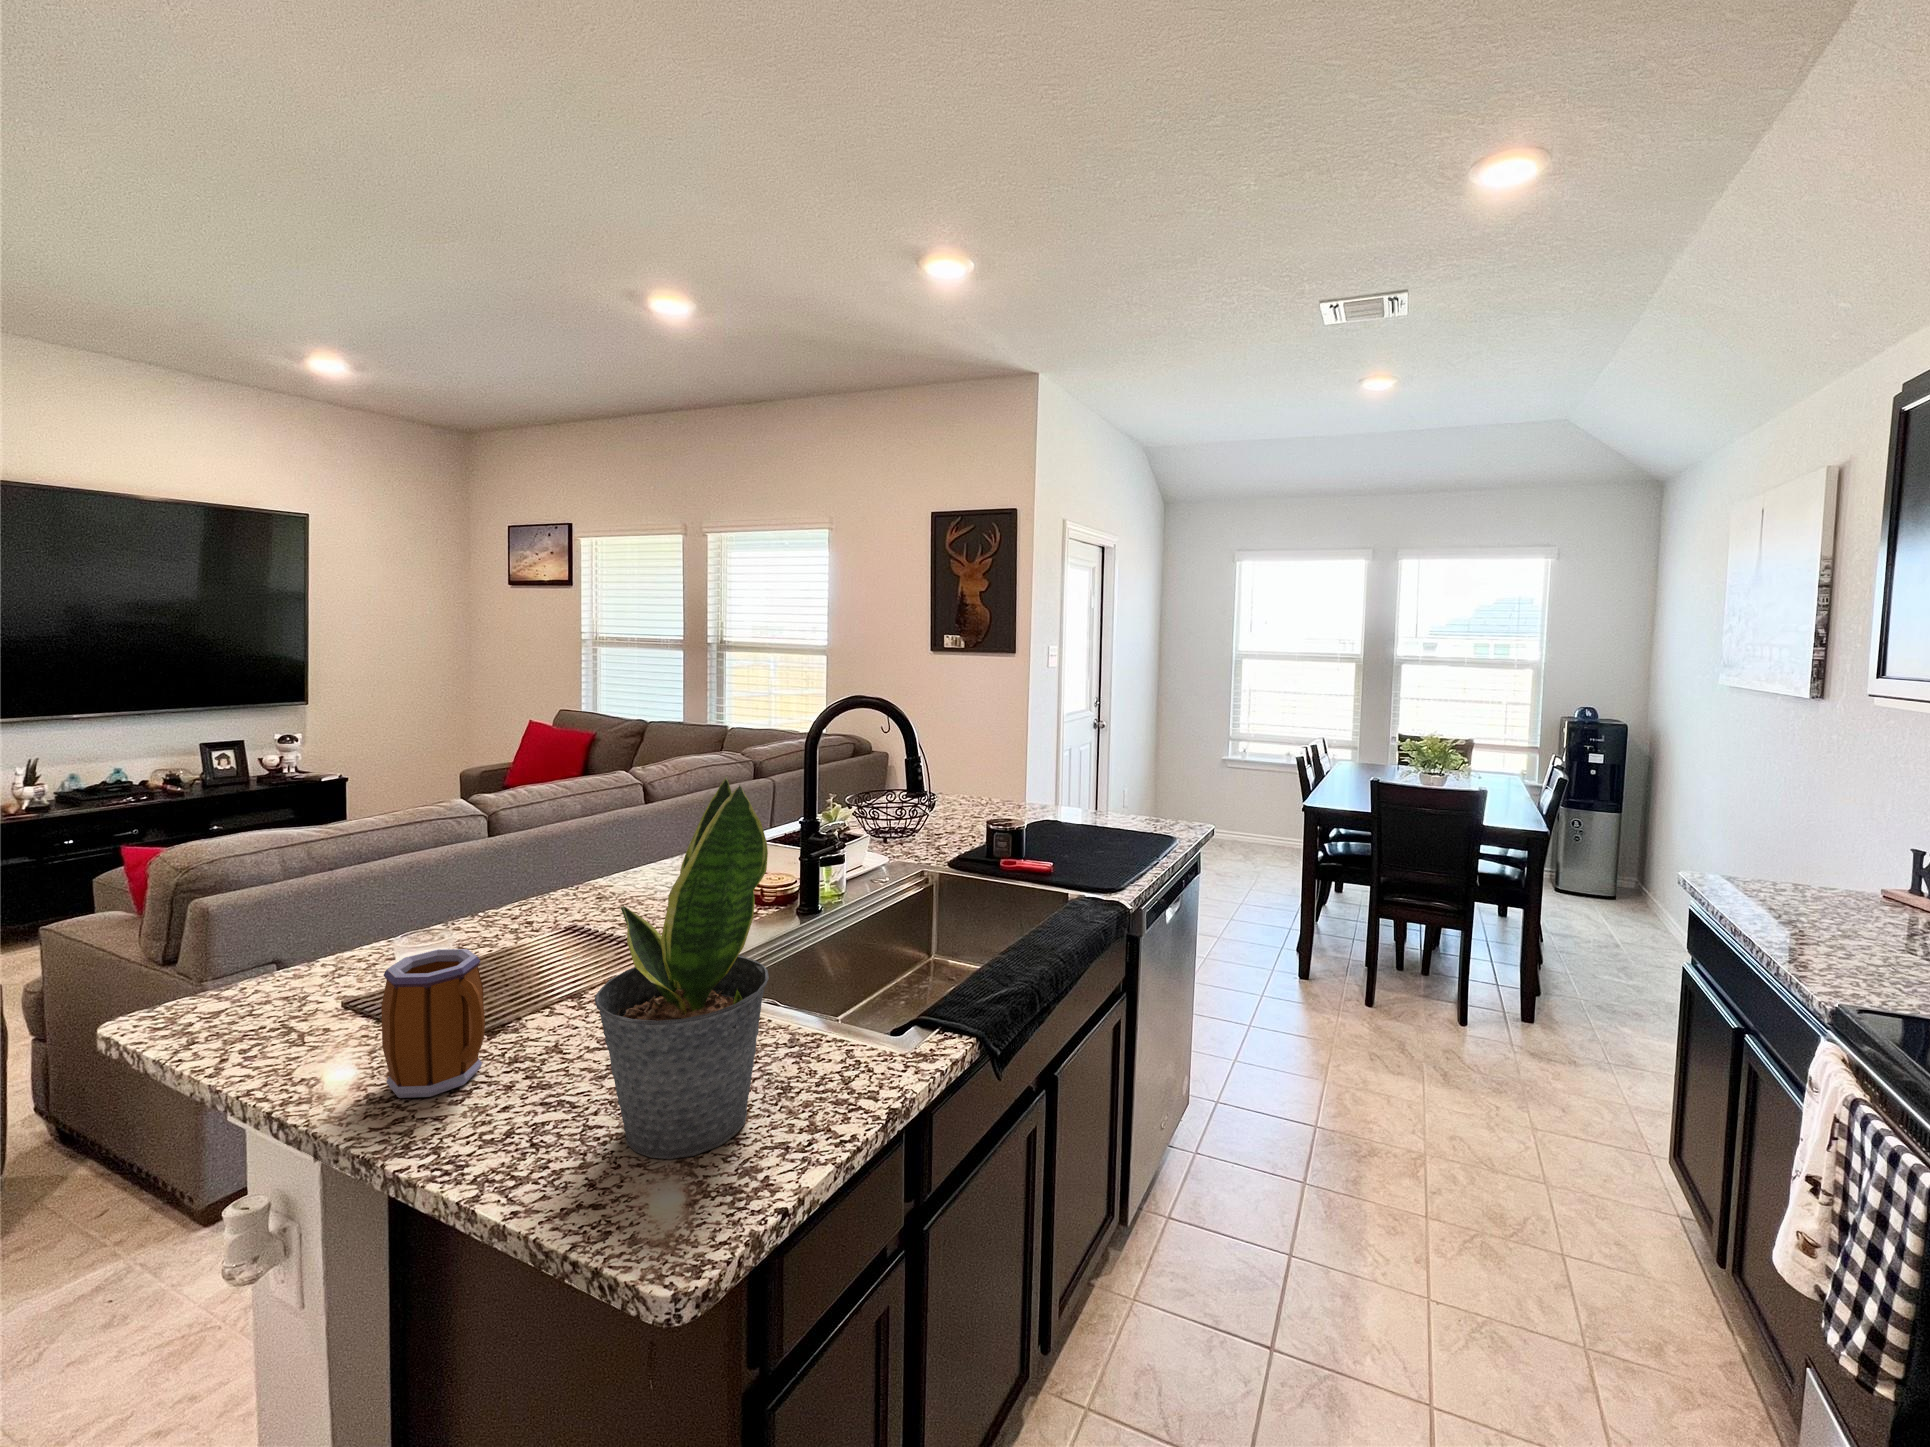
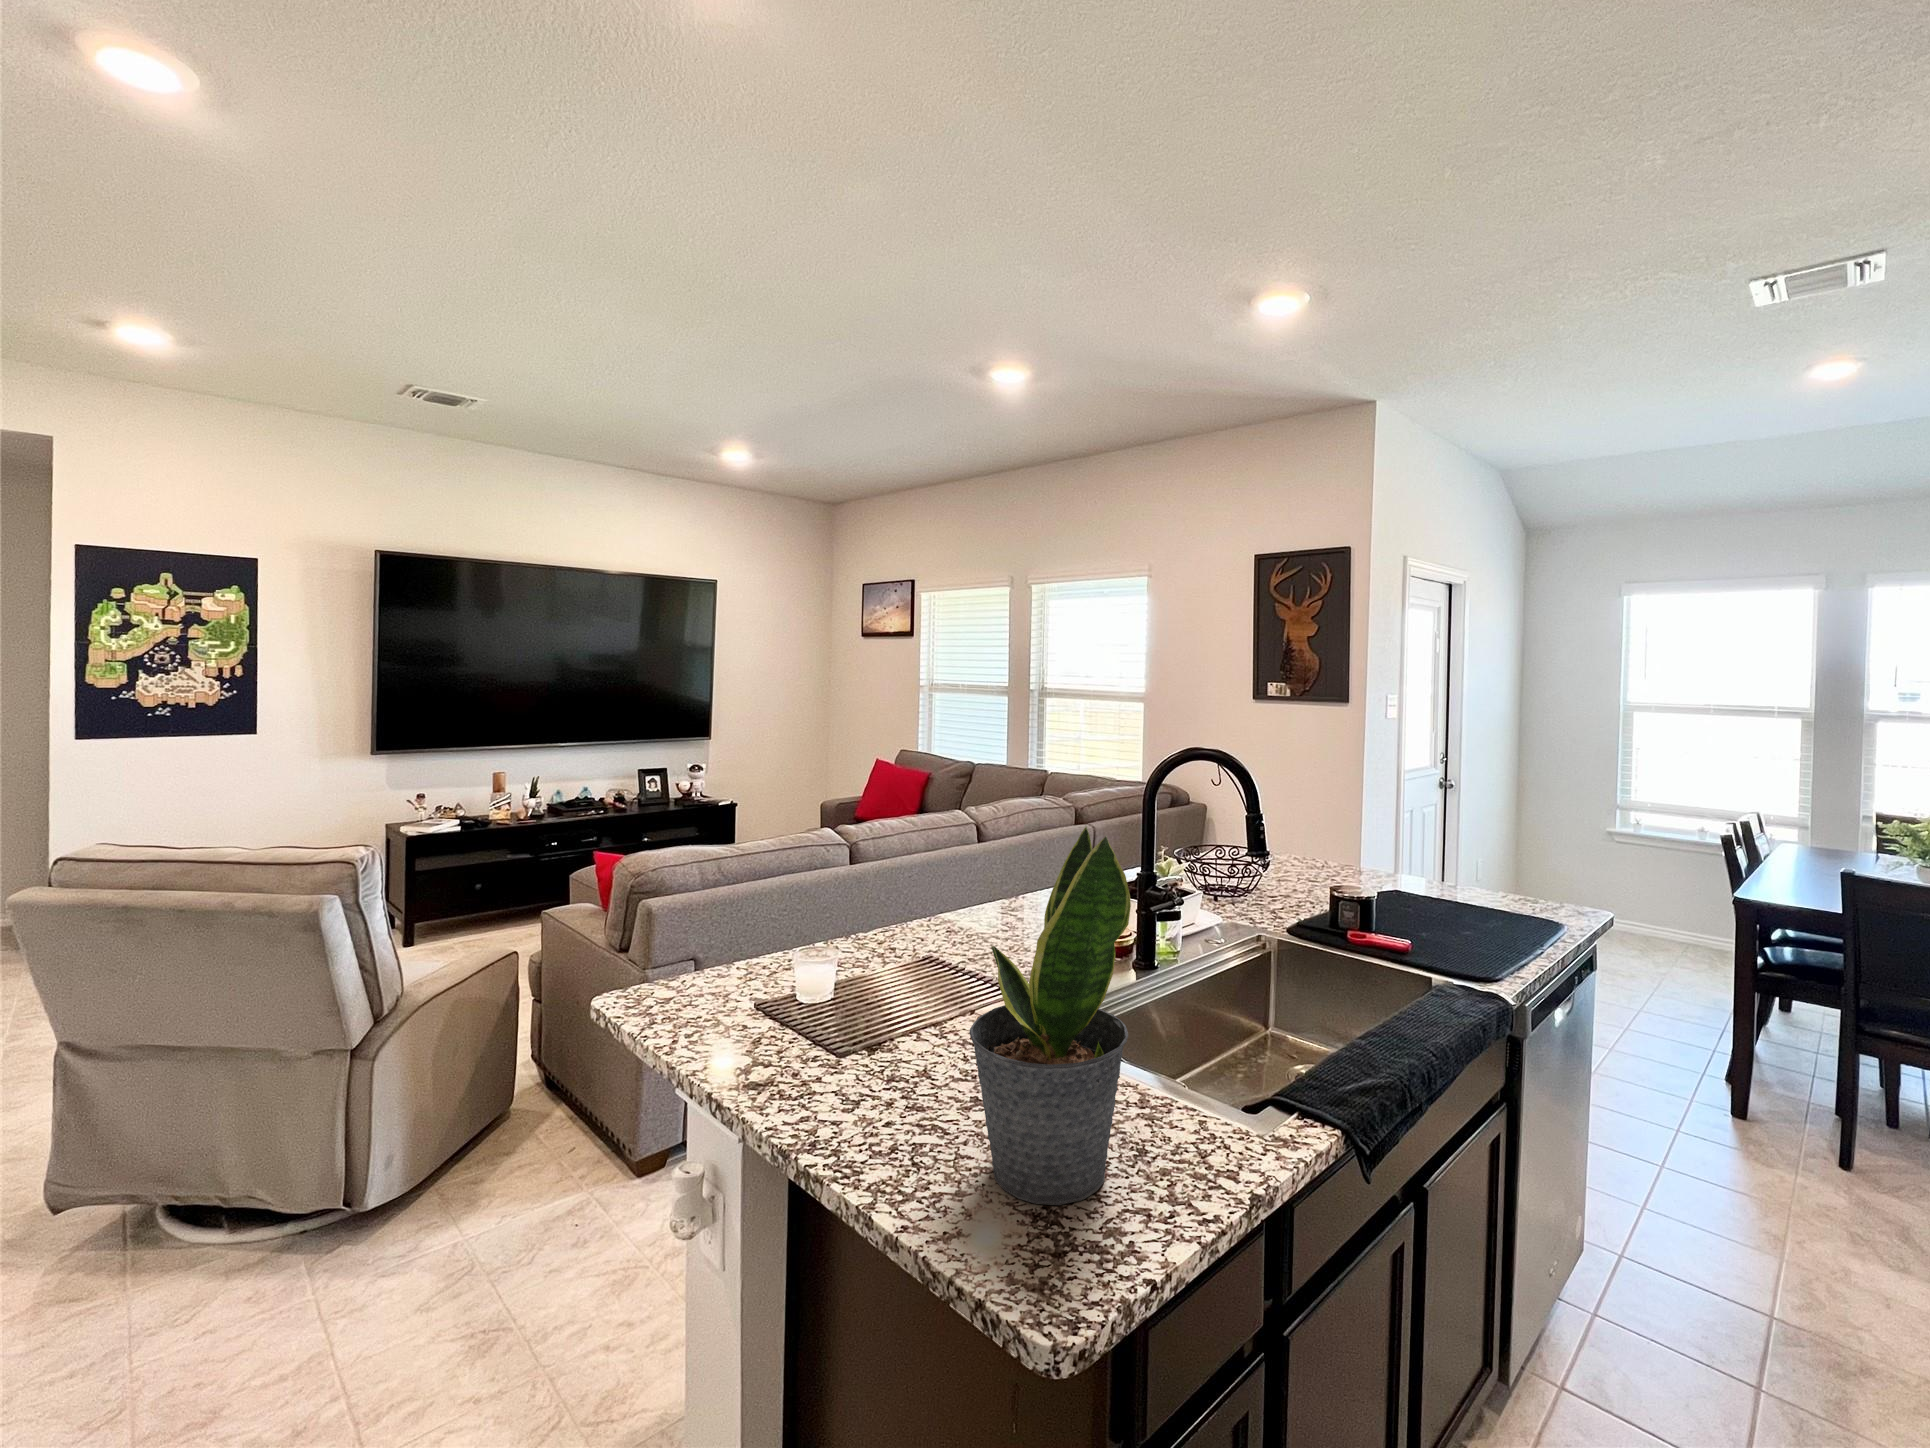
mug: present [381,949,485,1098] -> none [792,968,871,1102]

